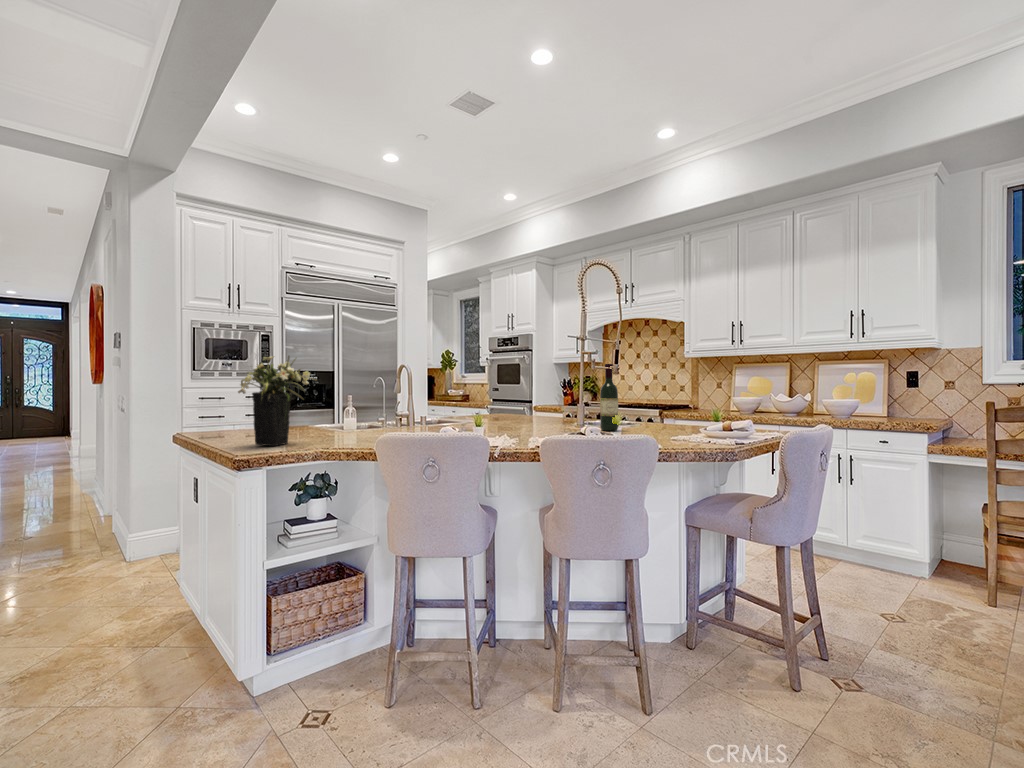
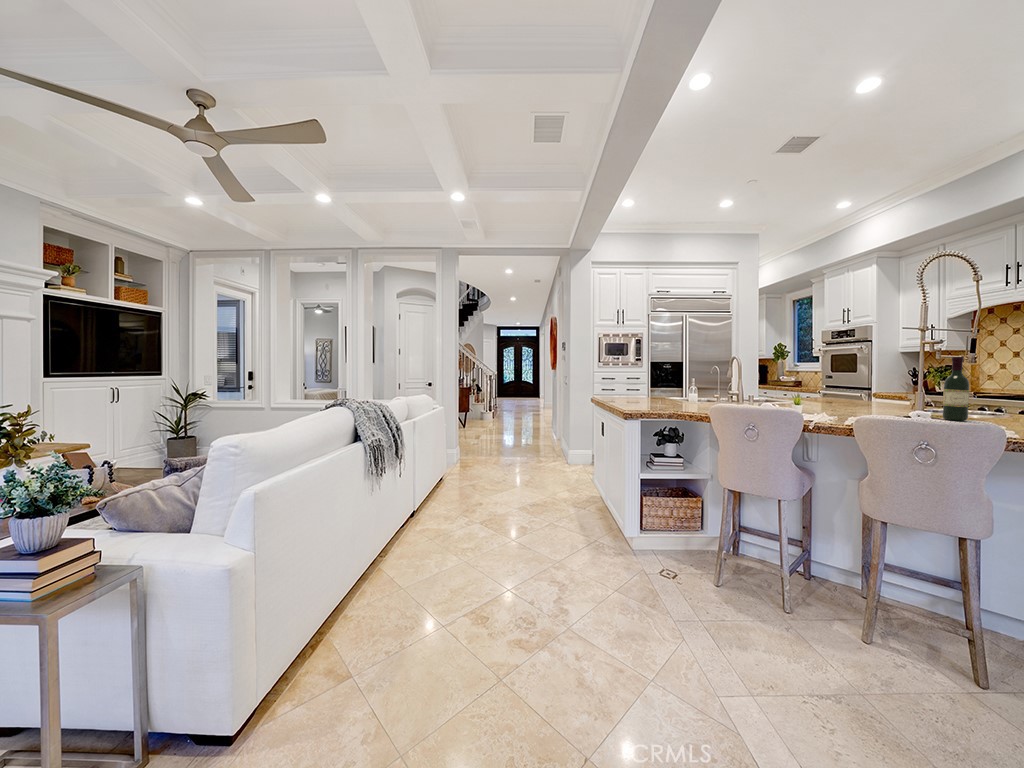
flower arrangement: present [238,356,316,446] -> none [626,355,674,410]

